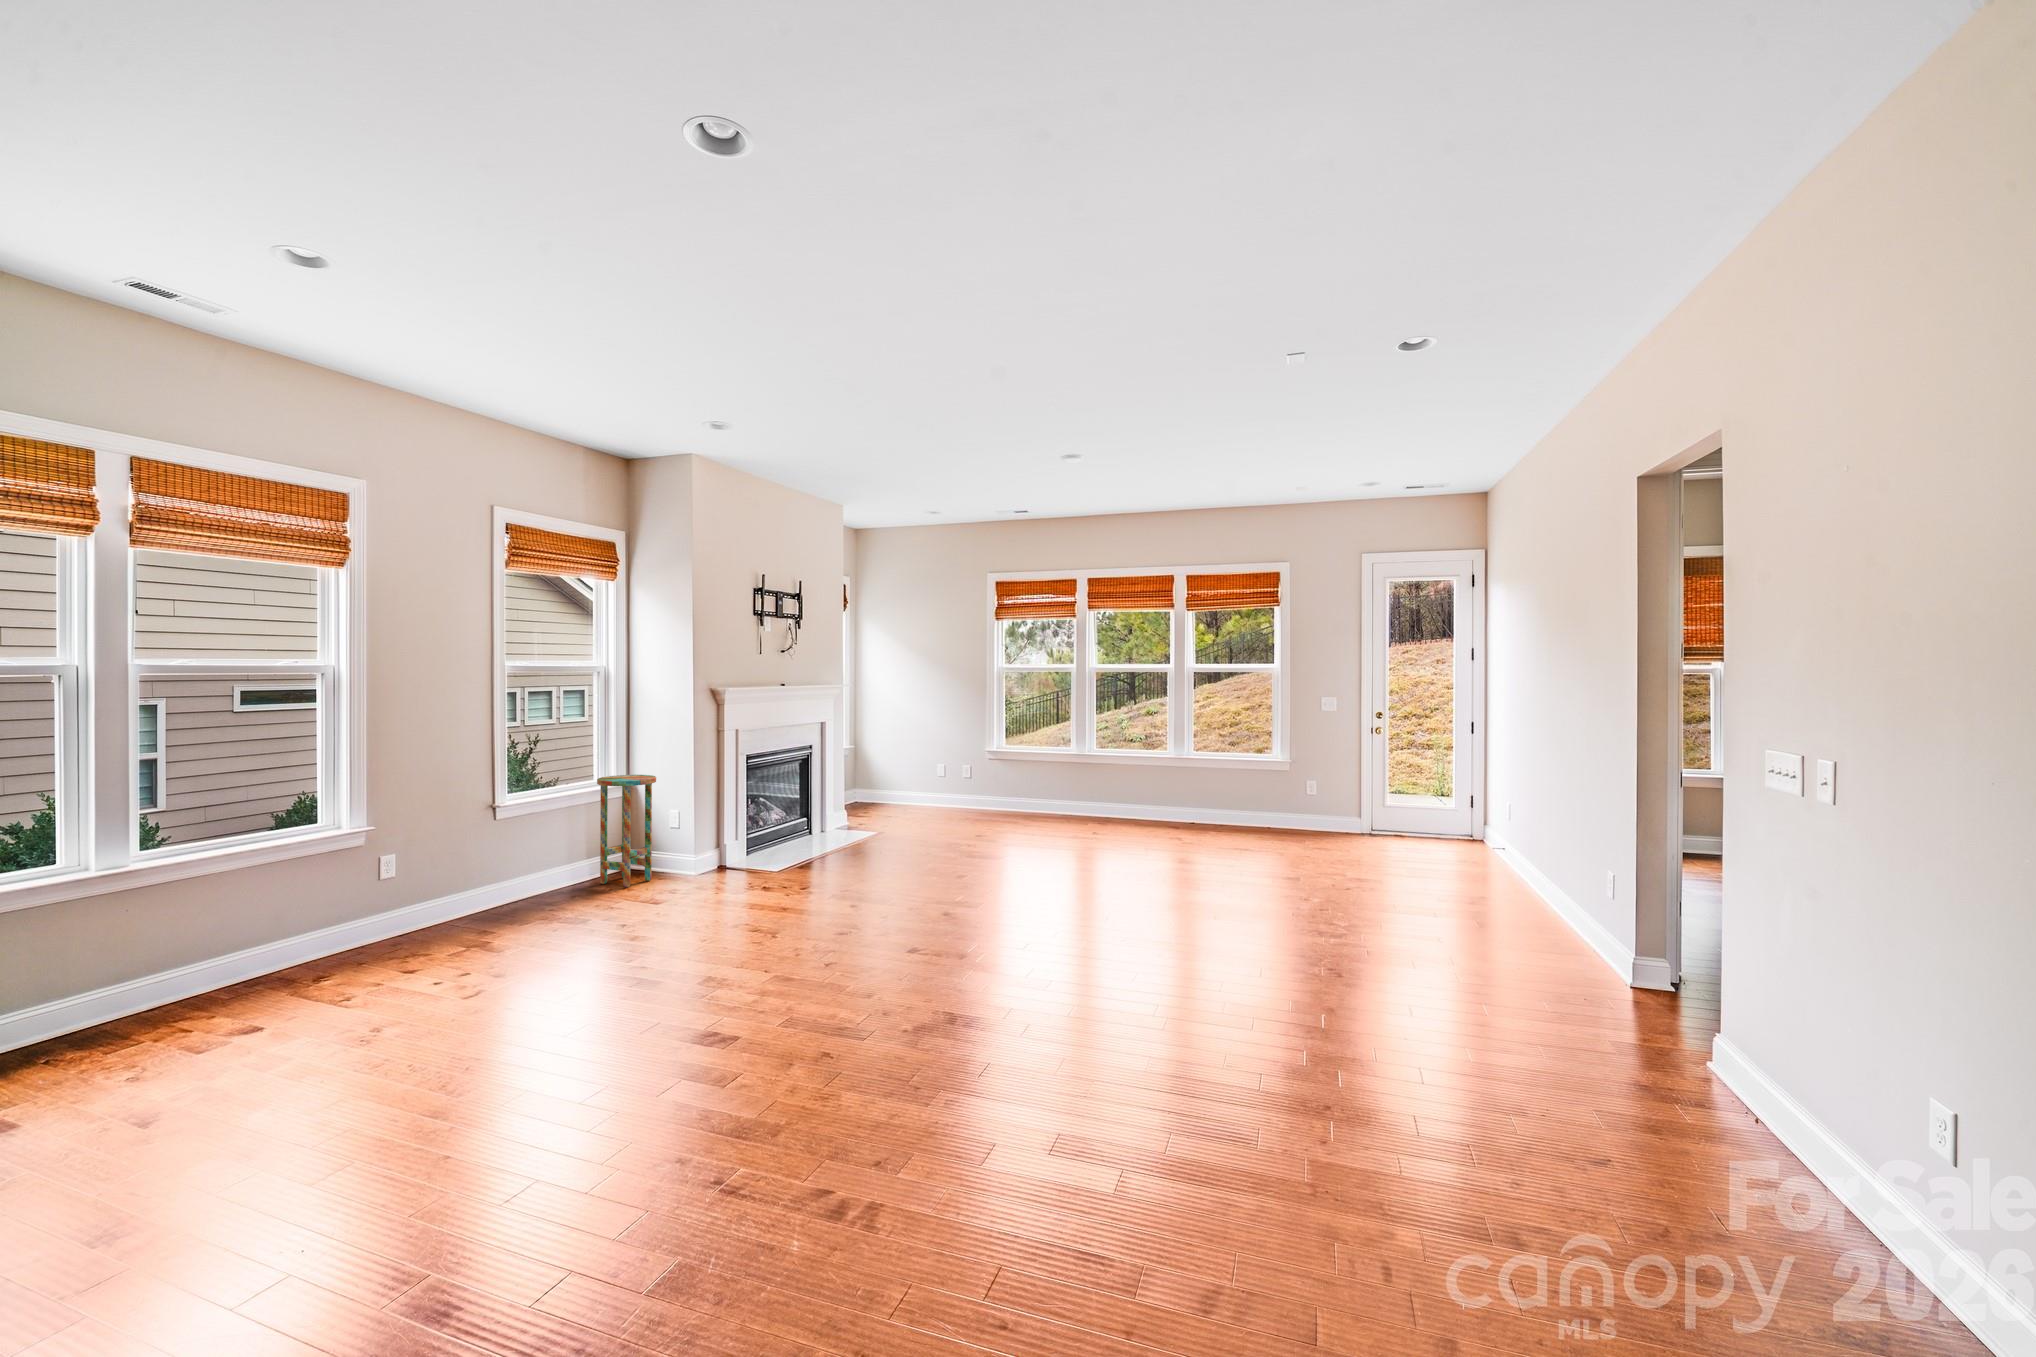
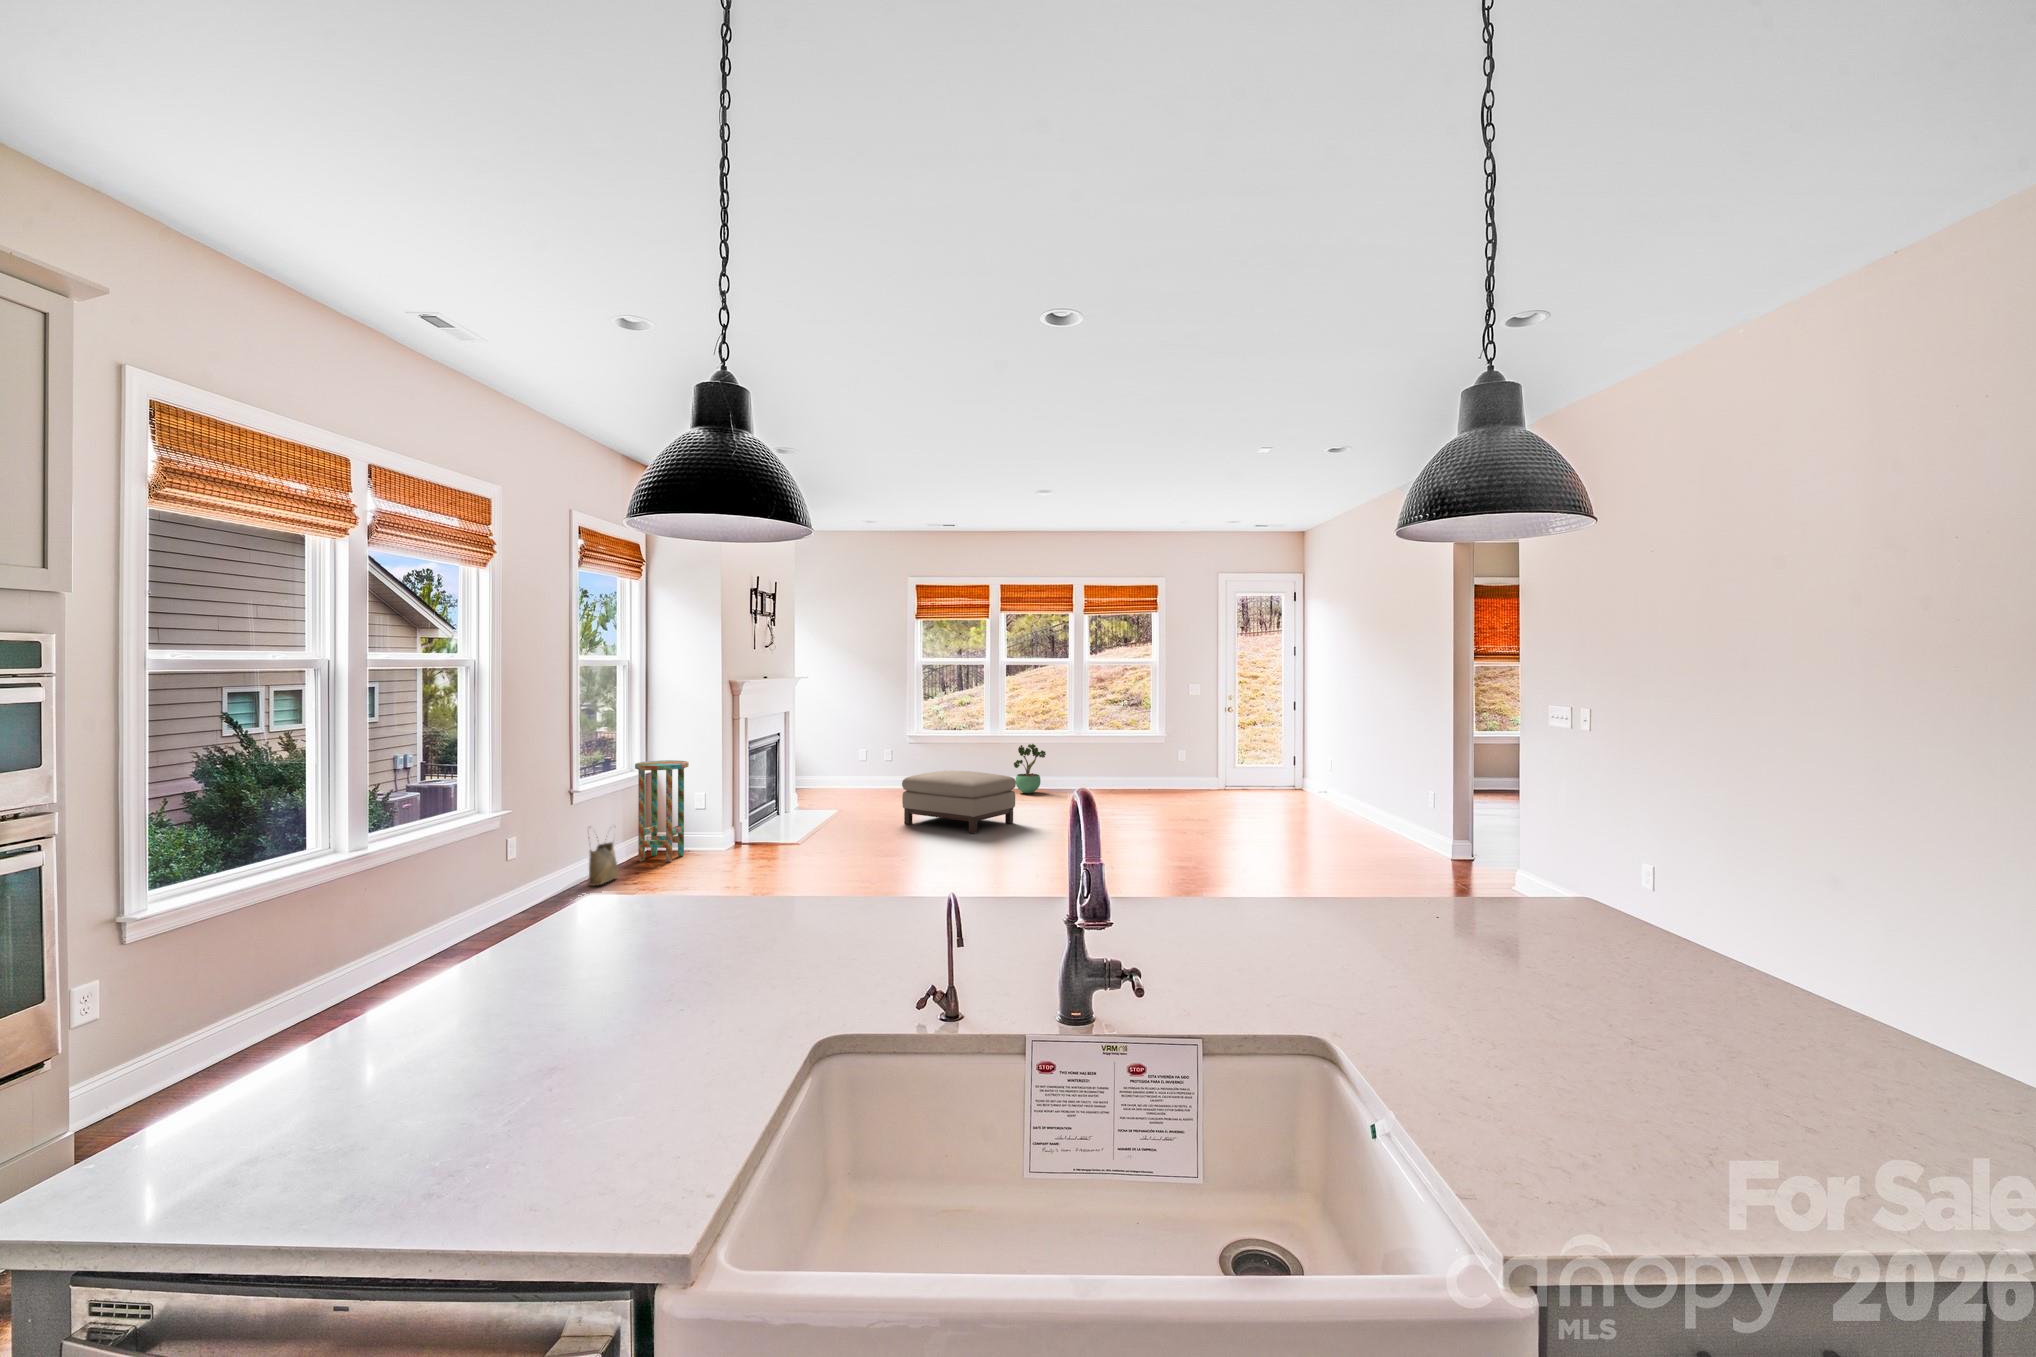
potted plant: none [1098,766,1137,825] -> present [1014,744,1046,793]
ottoman: none [924,796,1054,875] -> present [902,770,1016,833]
woven basket: none [510,845,553,911] -> present [588,842,619,886]

